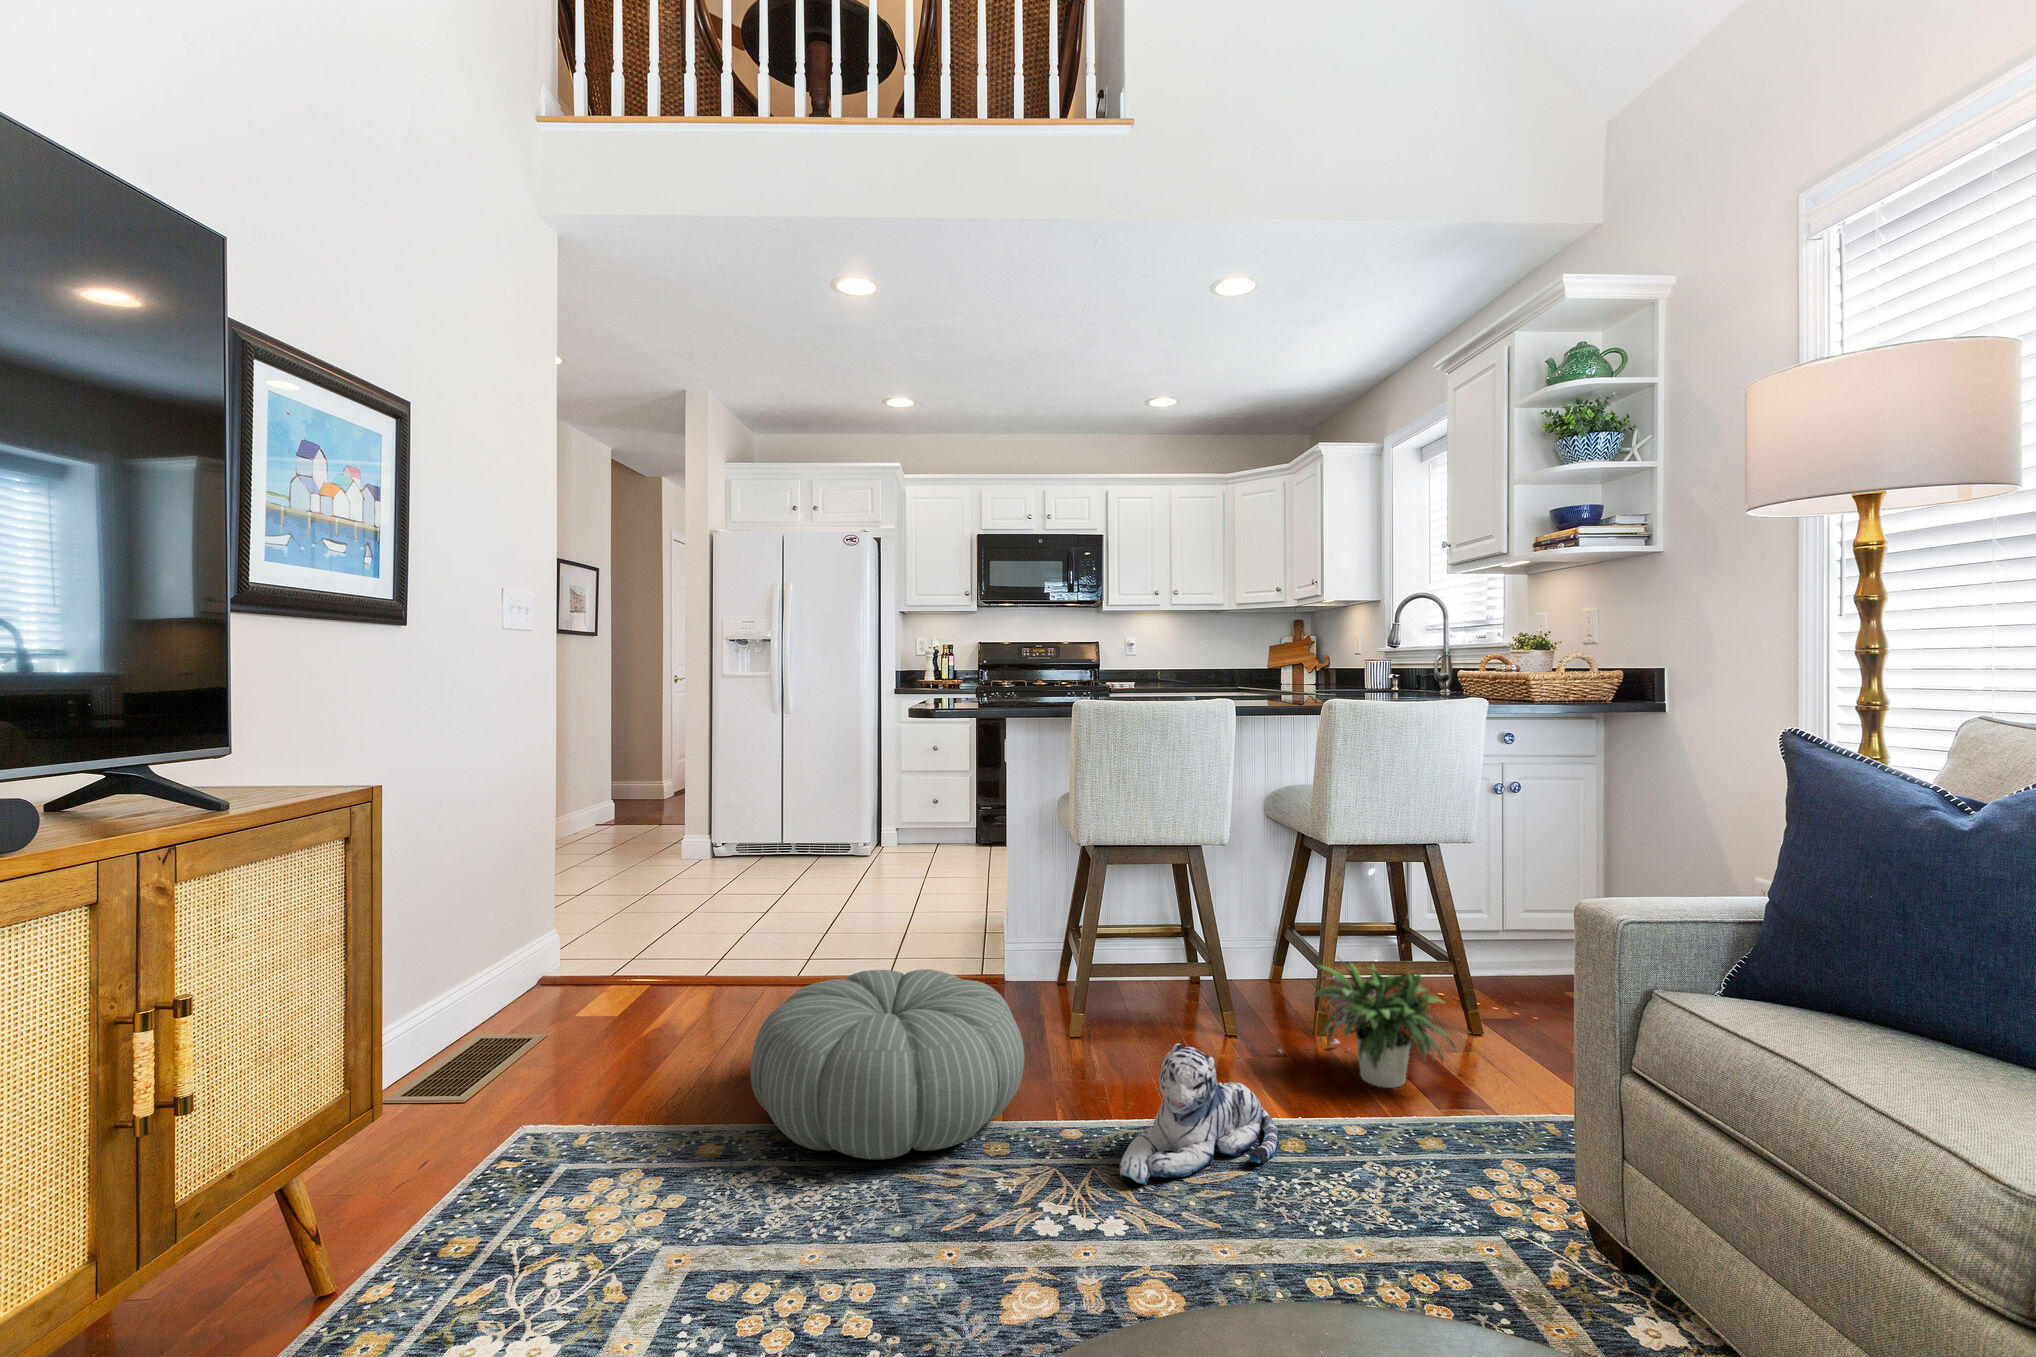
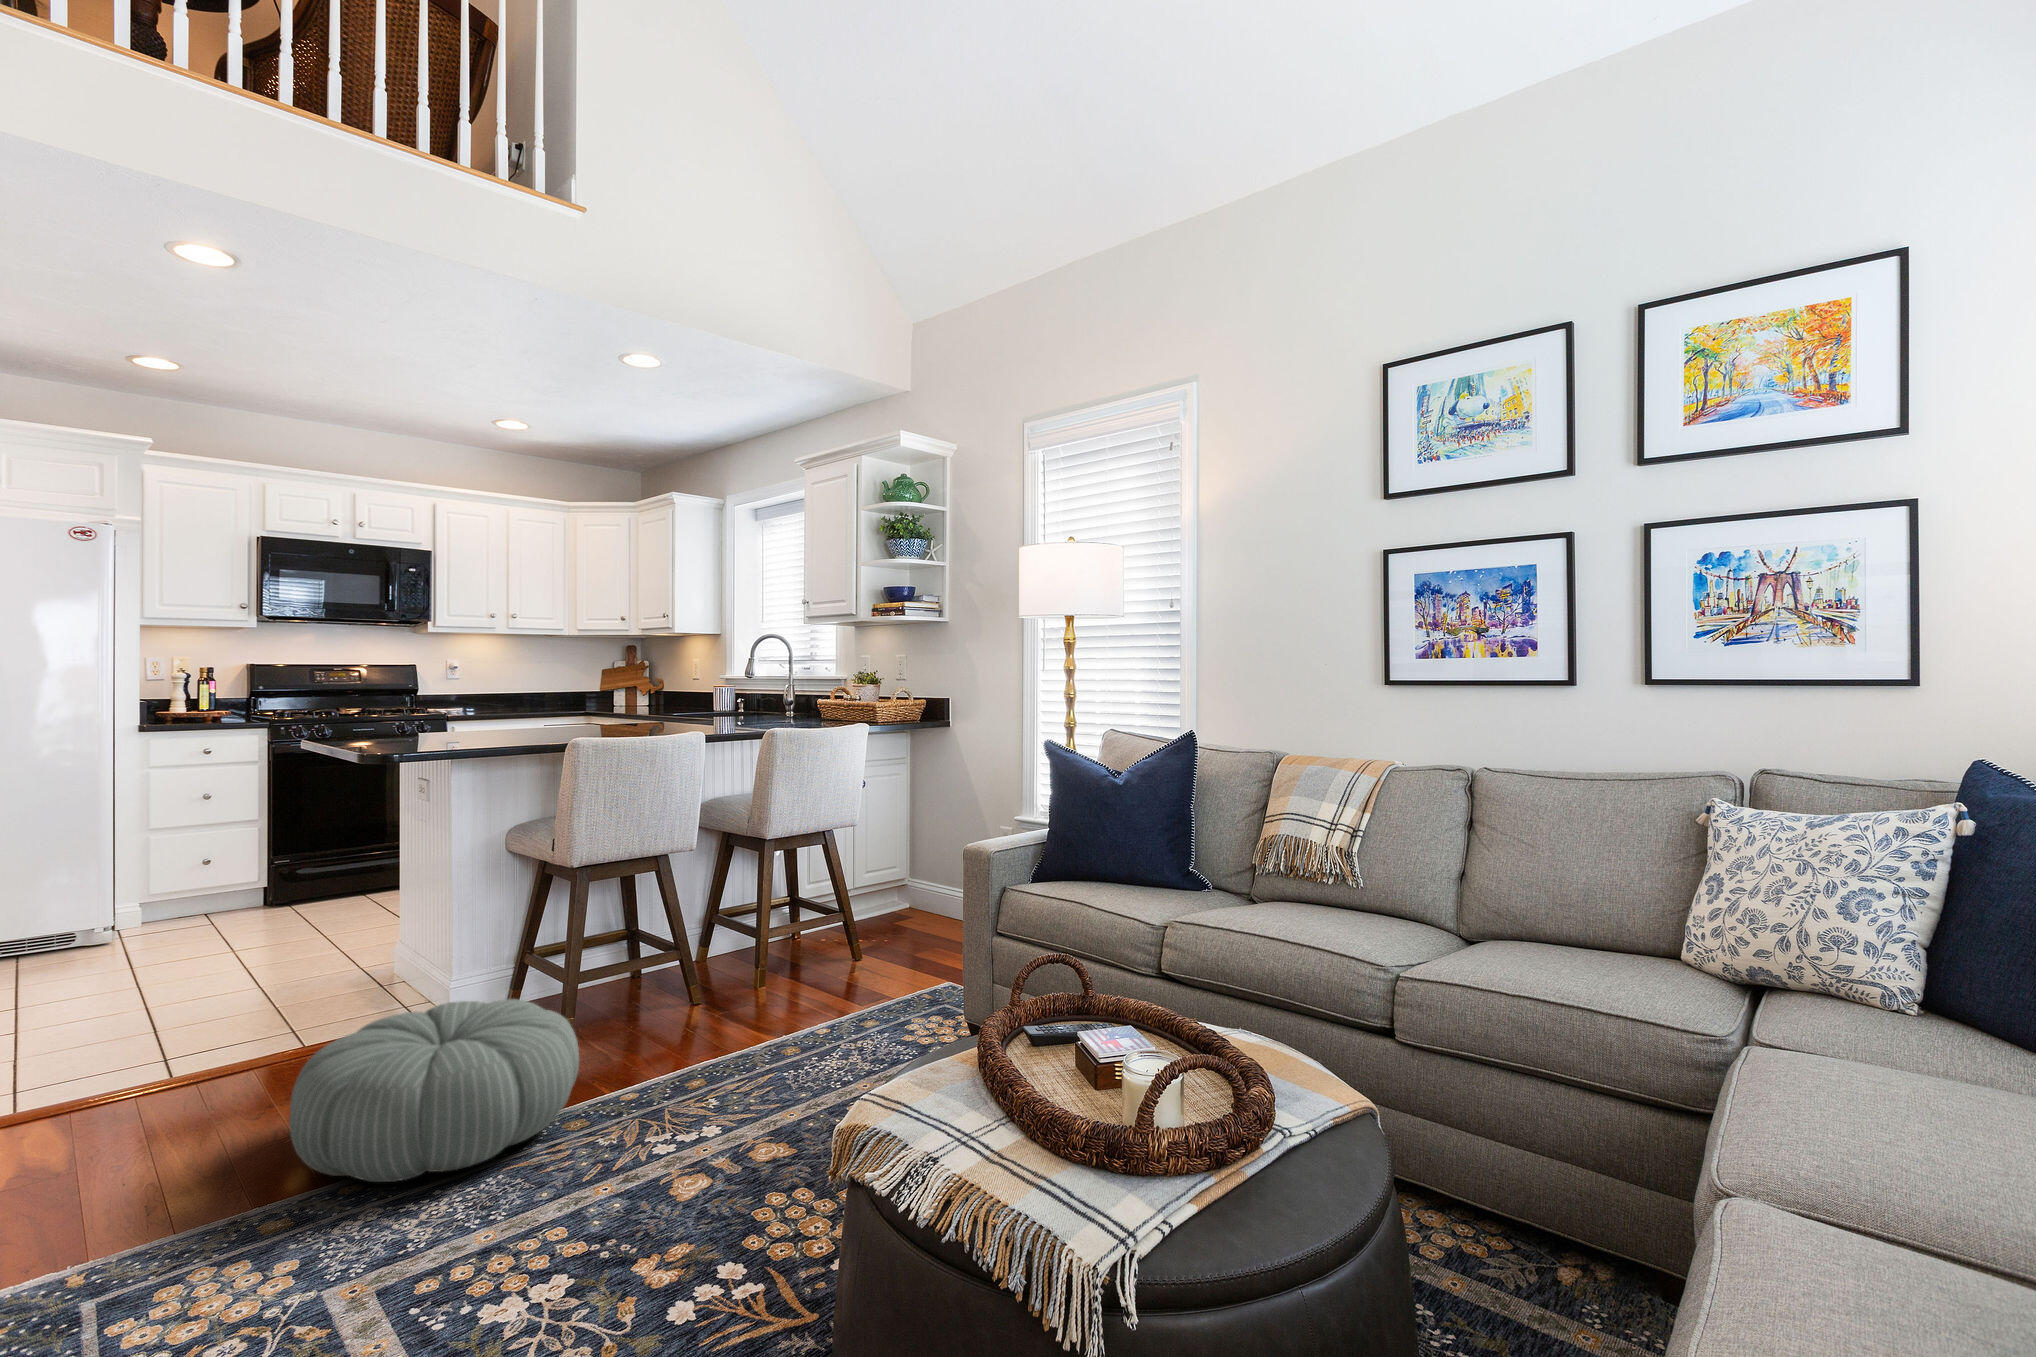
potted plant: present [1279,962,1456,1088] -> none [741,917,869,1003]
plush toy: present [1119,1043,1279,1185] -> none [686,998,784,1104]

